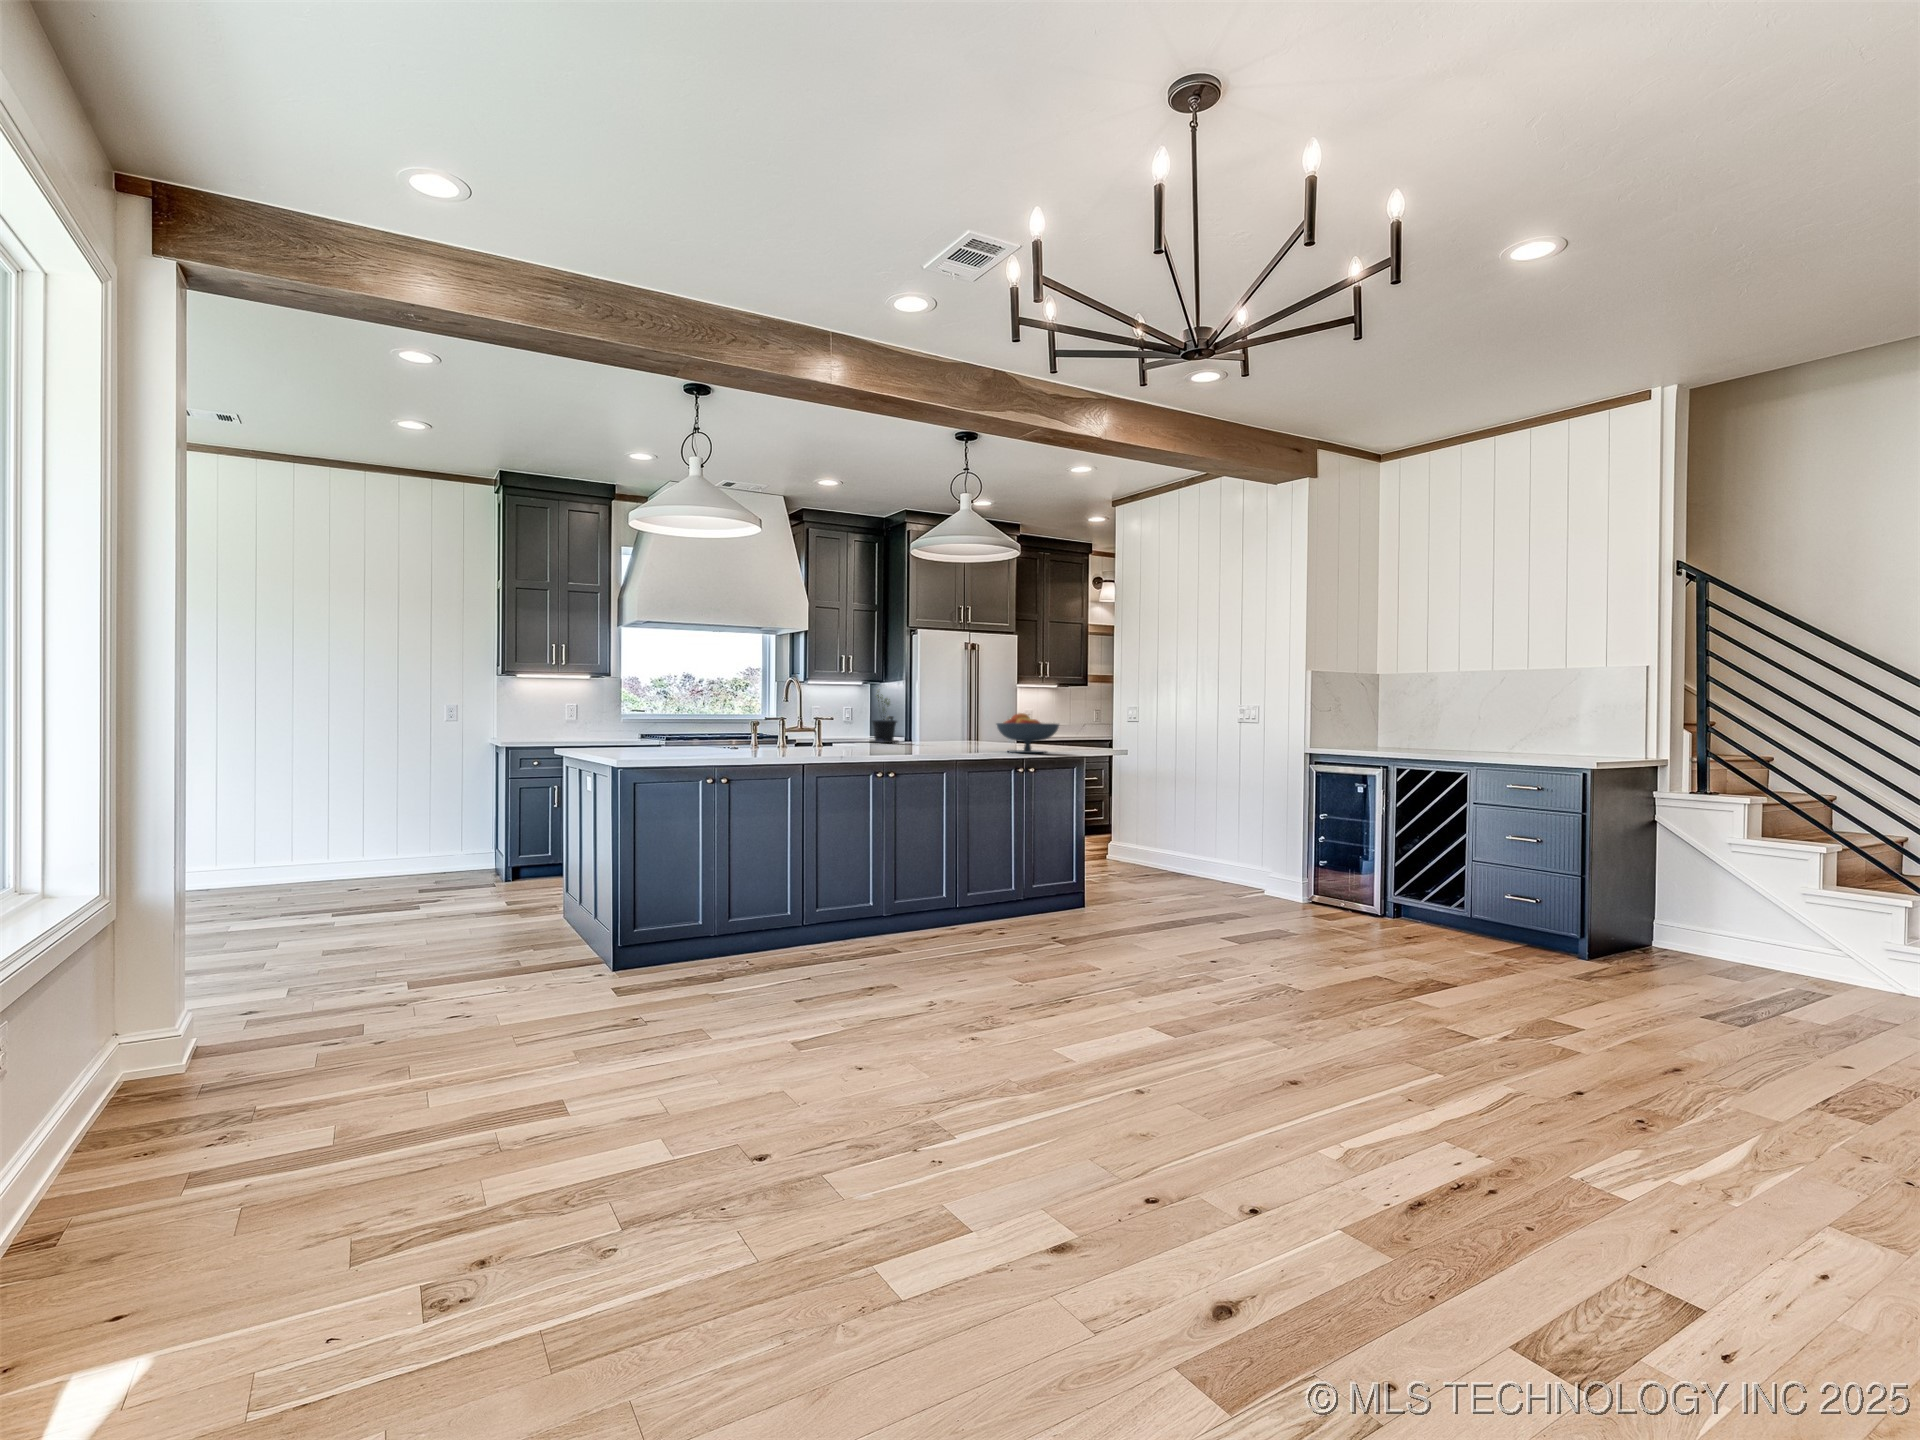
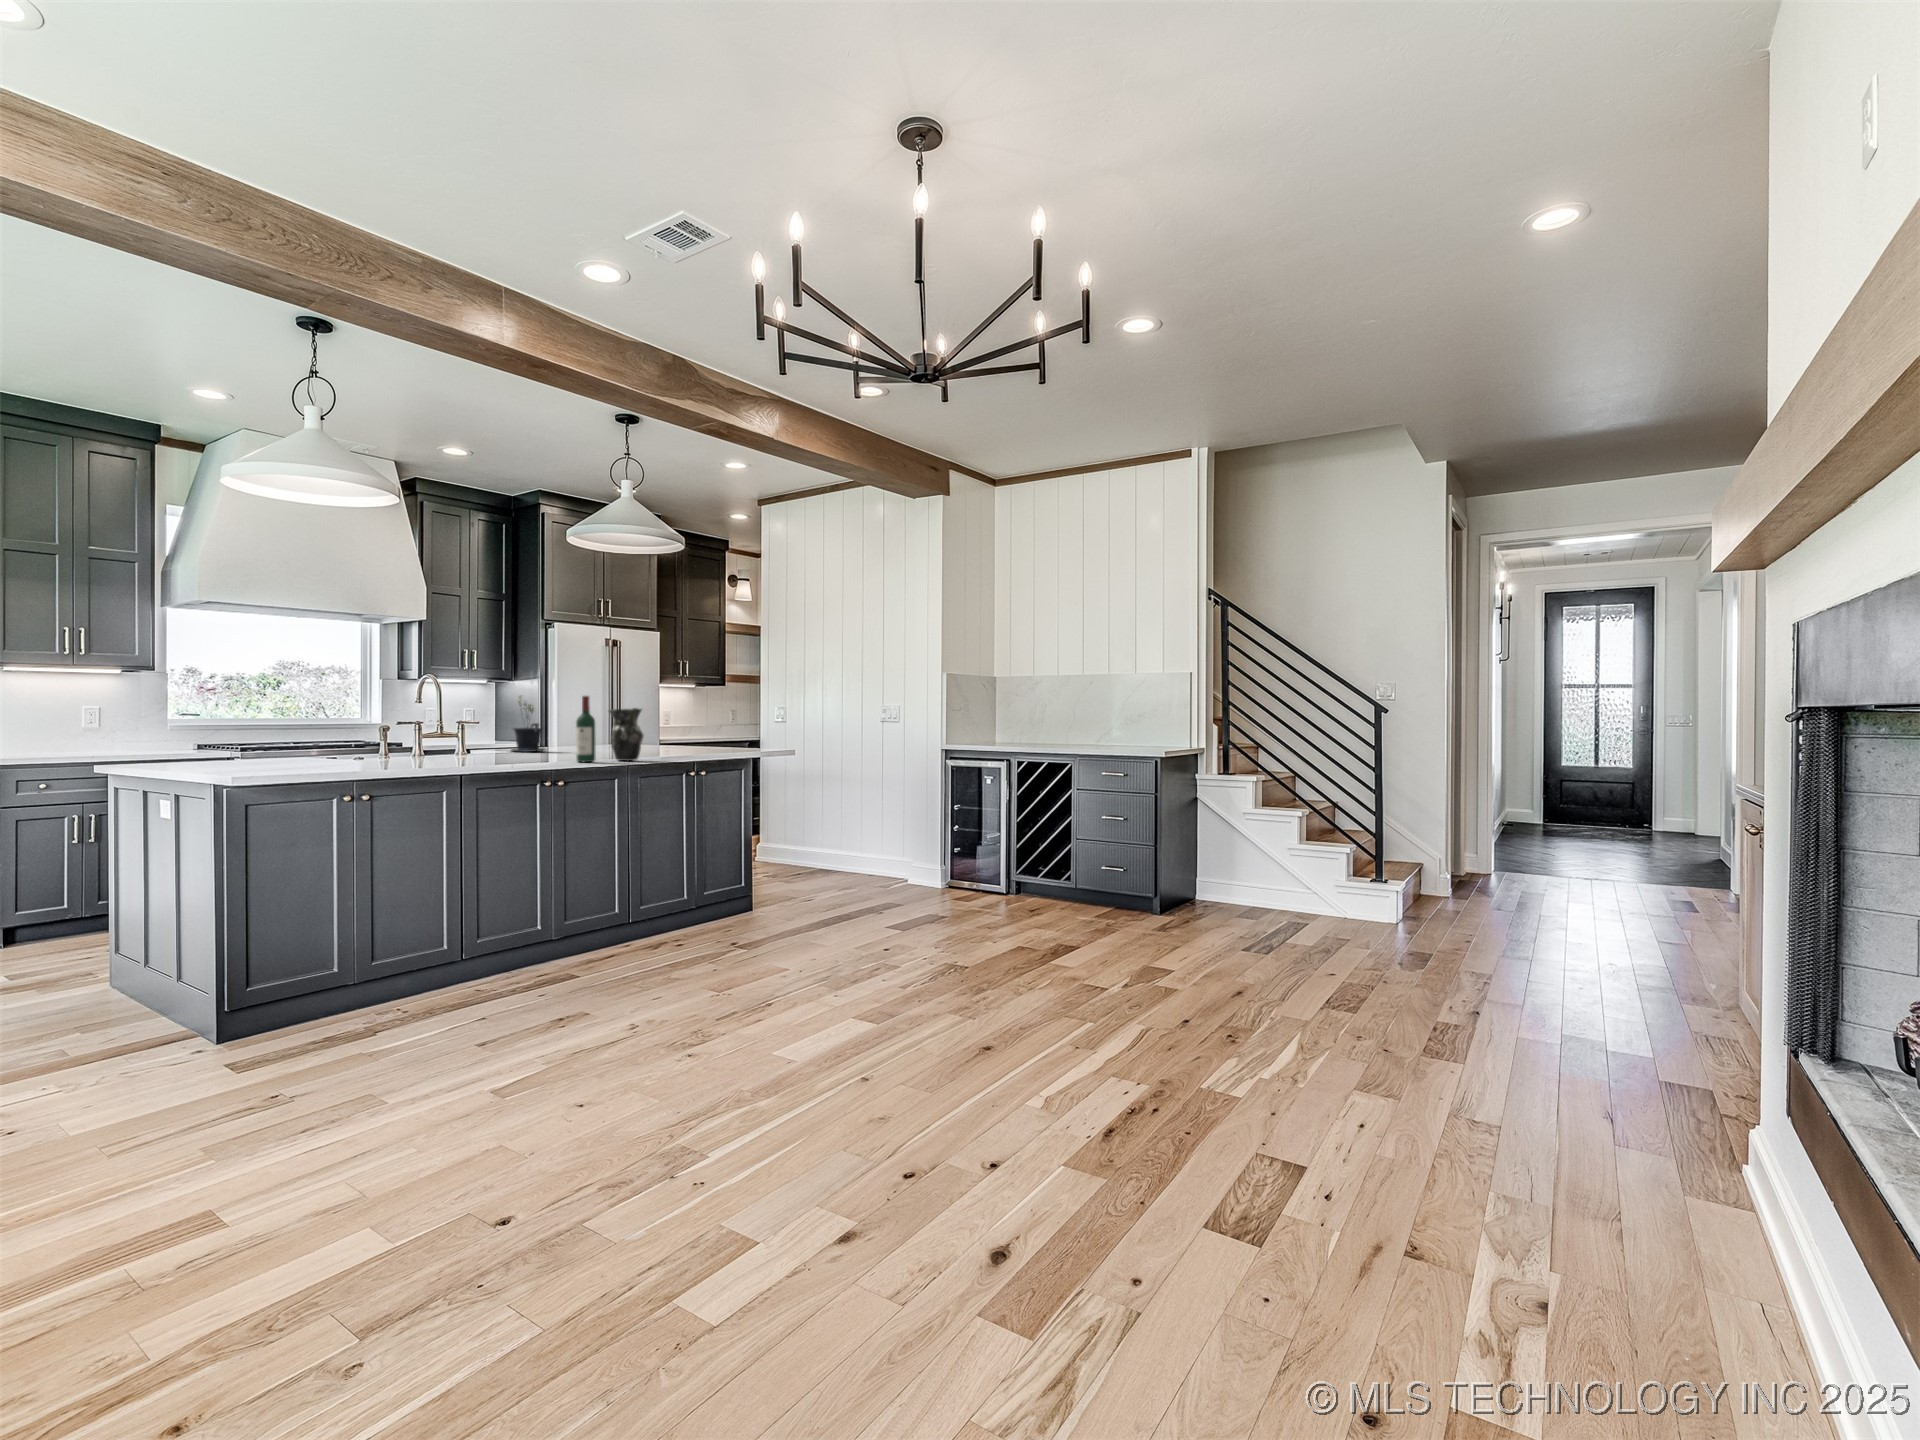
wine bottle: none [913,686,930,751] -> present [576,696,595,762]
vase: none [945,699,978,751] -> present [609,708,644,761]
fruit bowl: present [997,713,1059,753] -> none [660,720,725,760]

